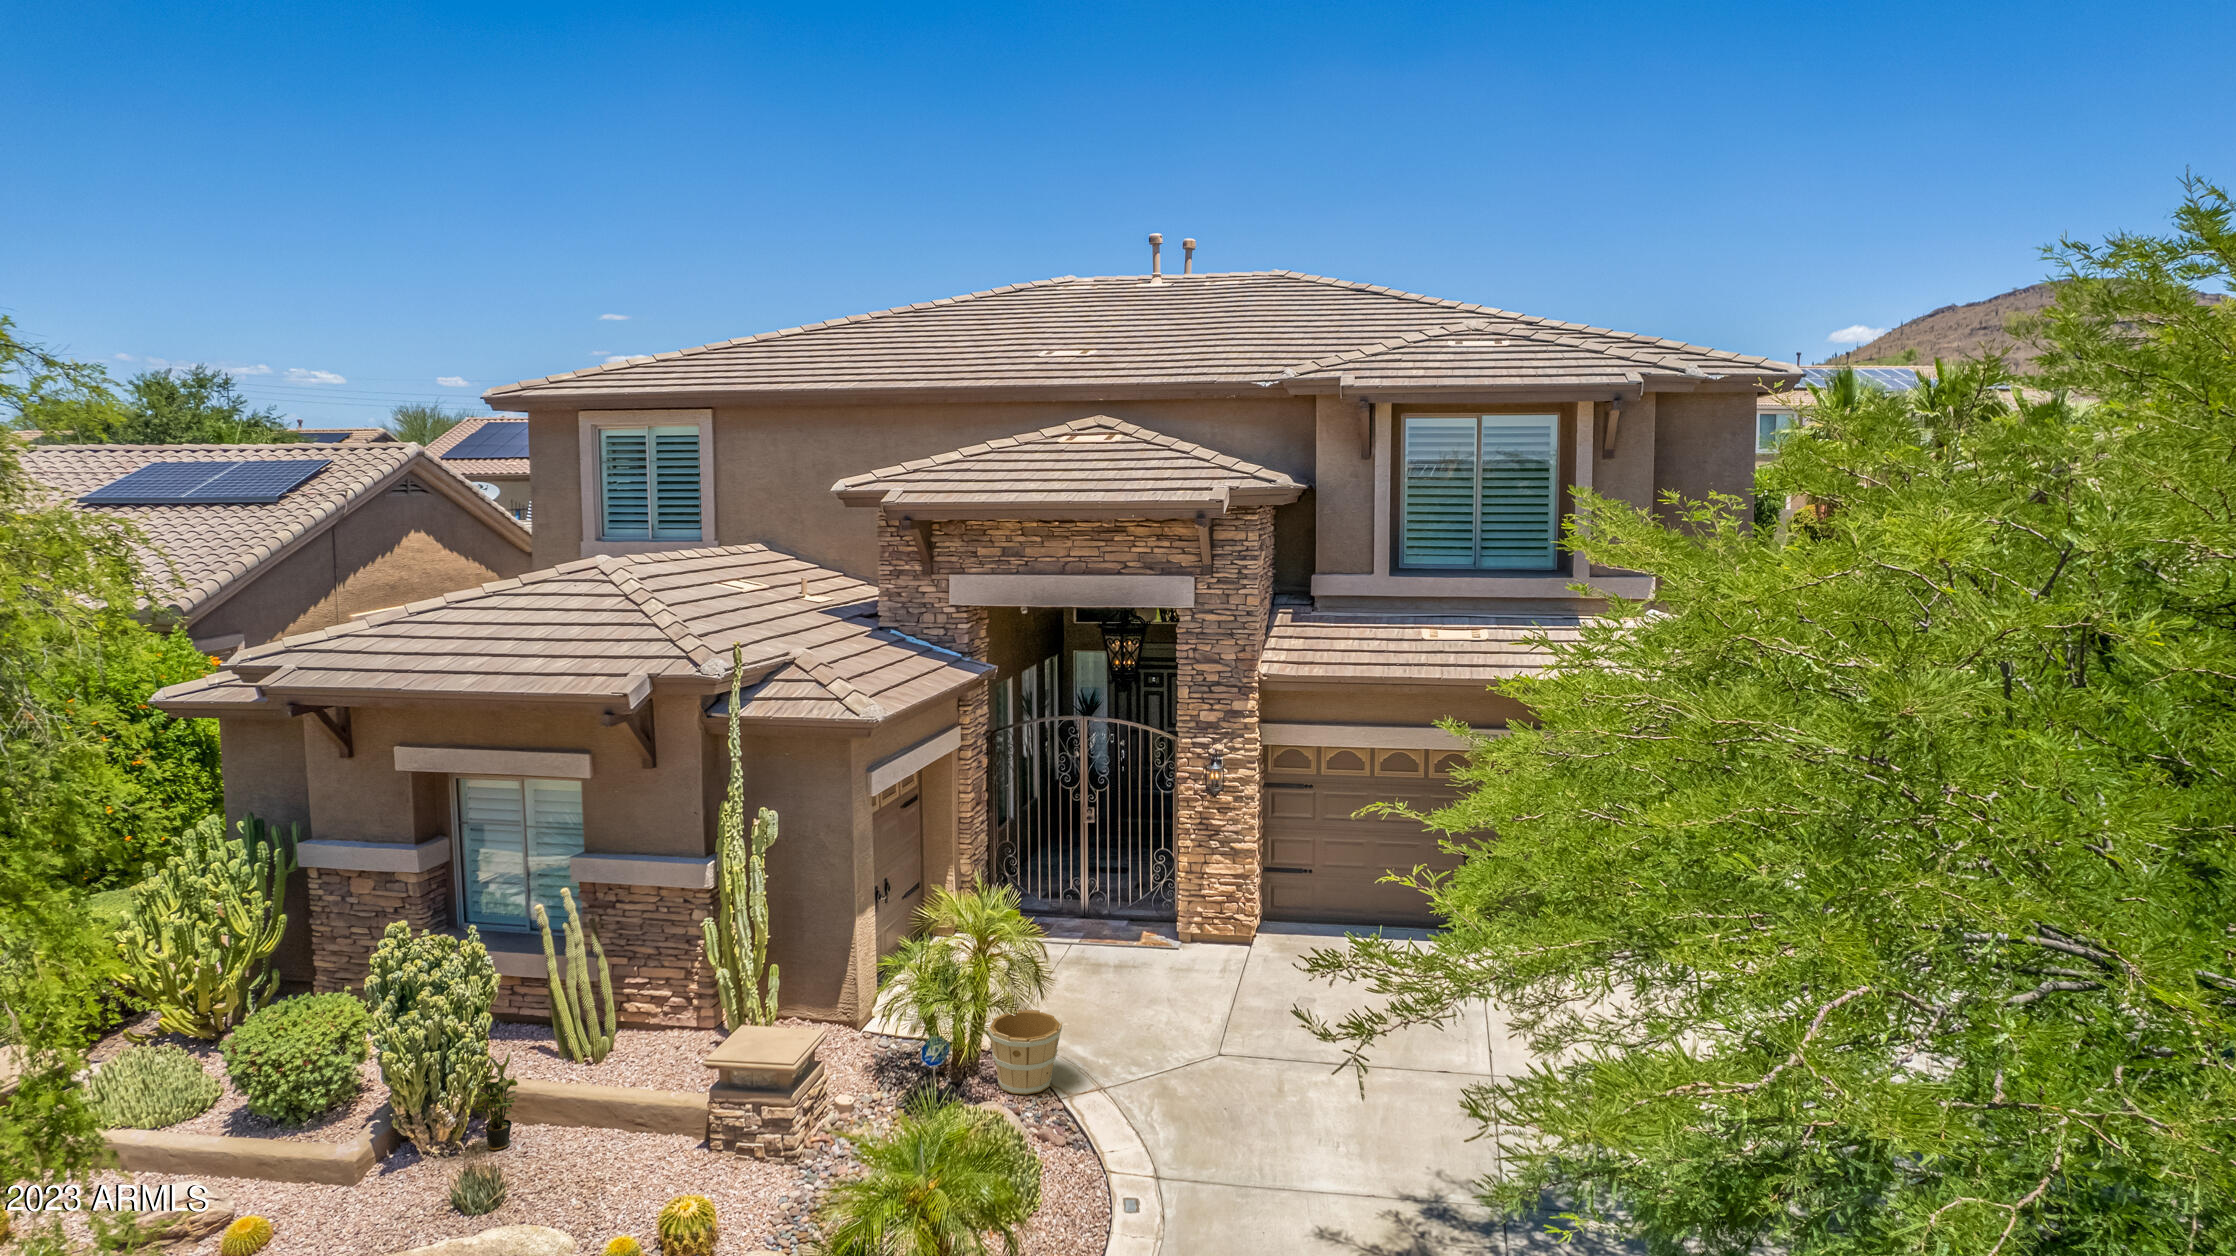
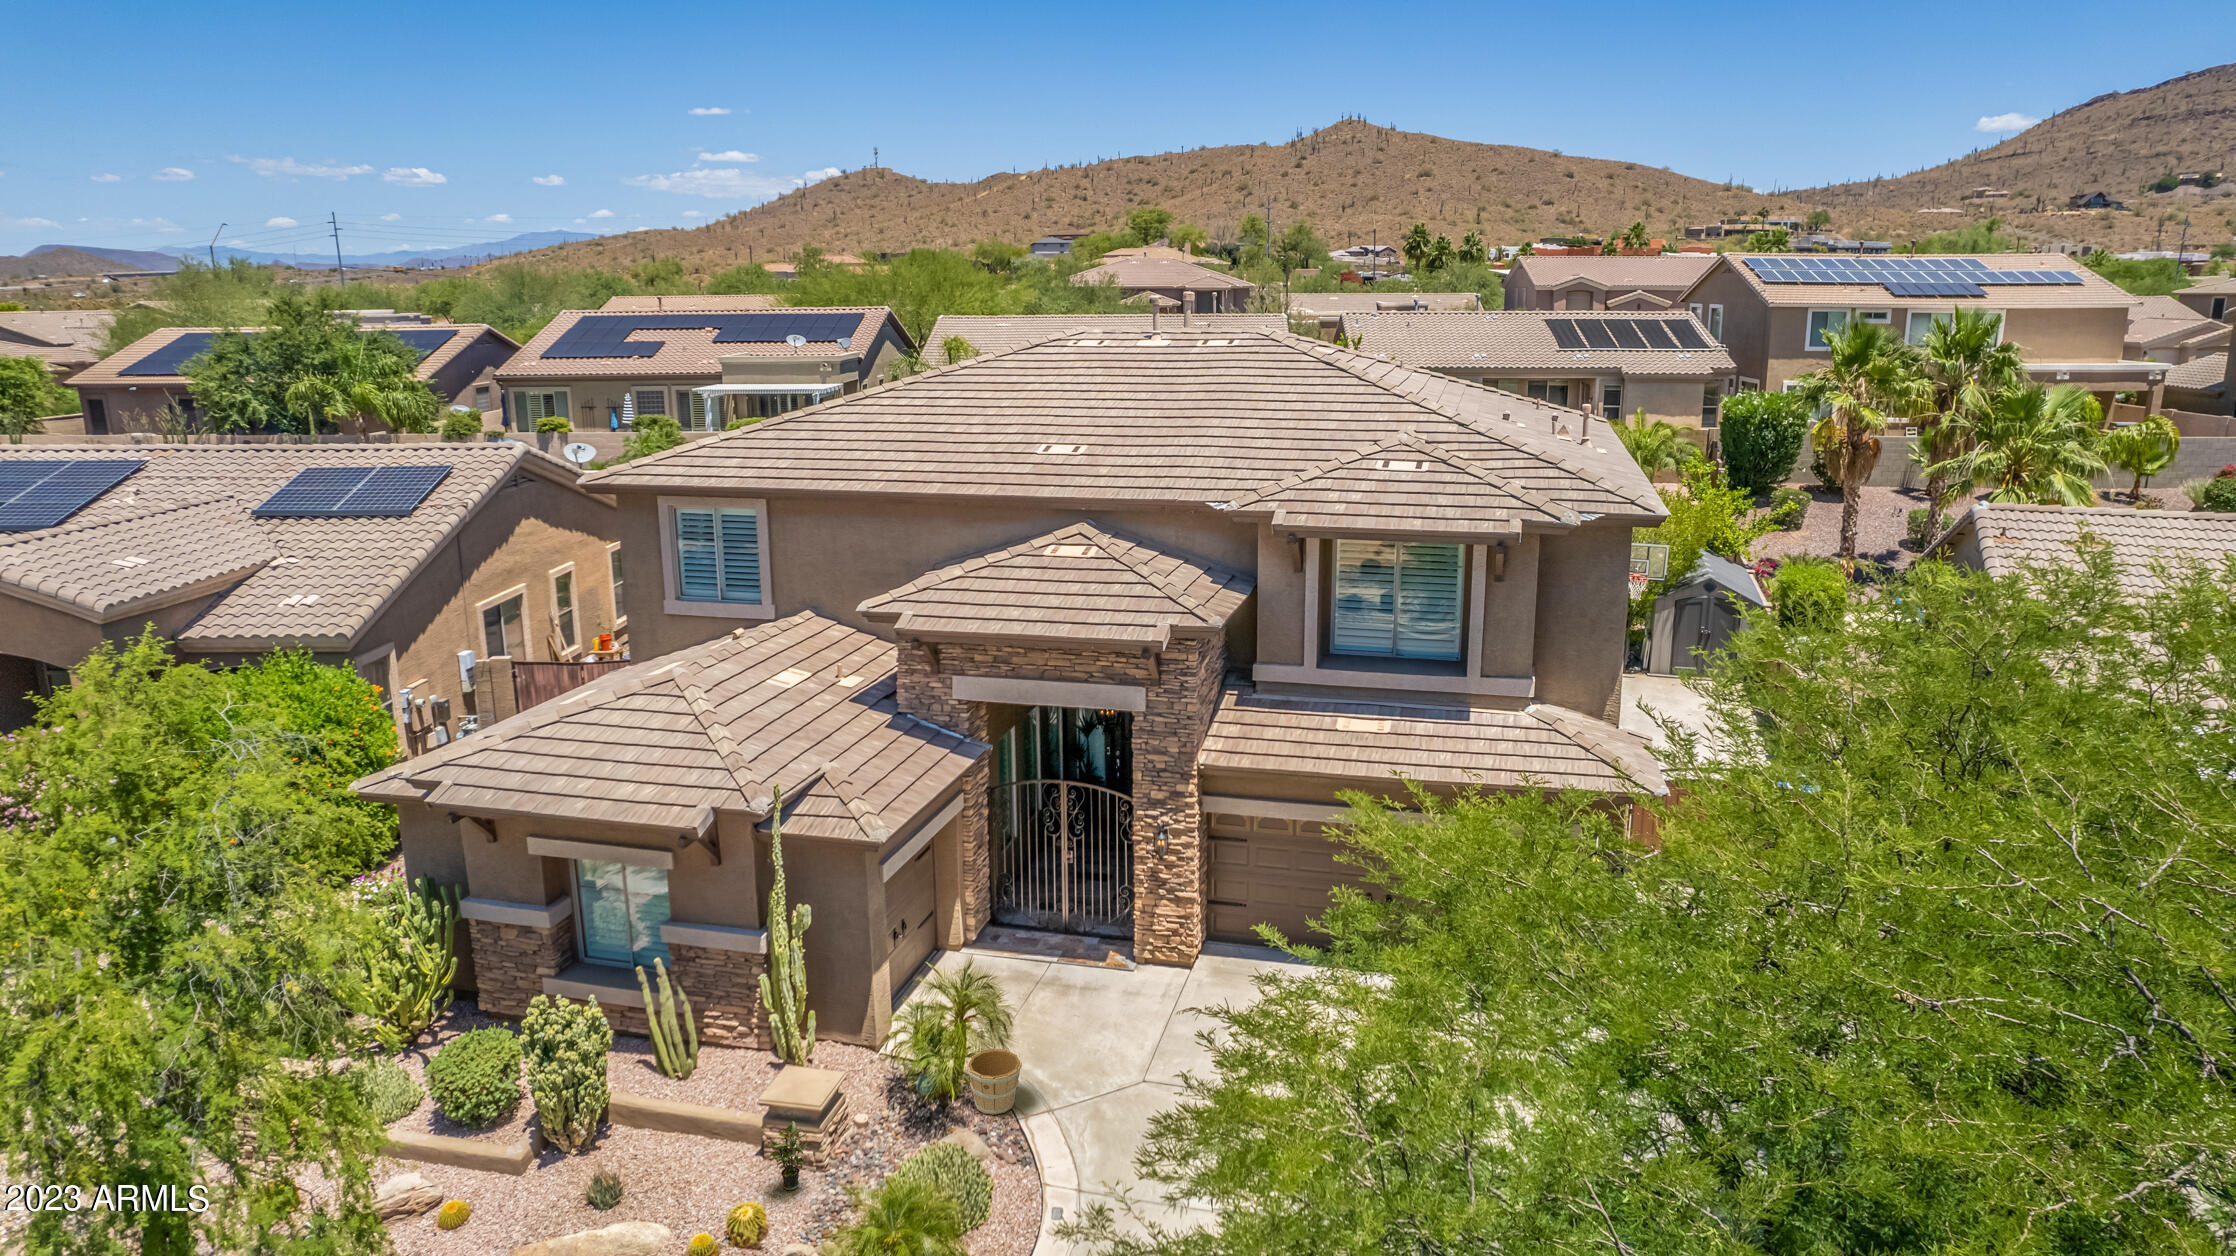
potted plant: present [473,1052,518,1151] -> present [770,1121,808,1190]

